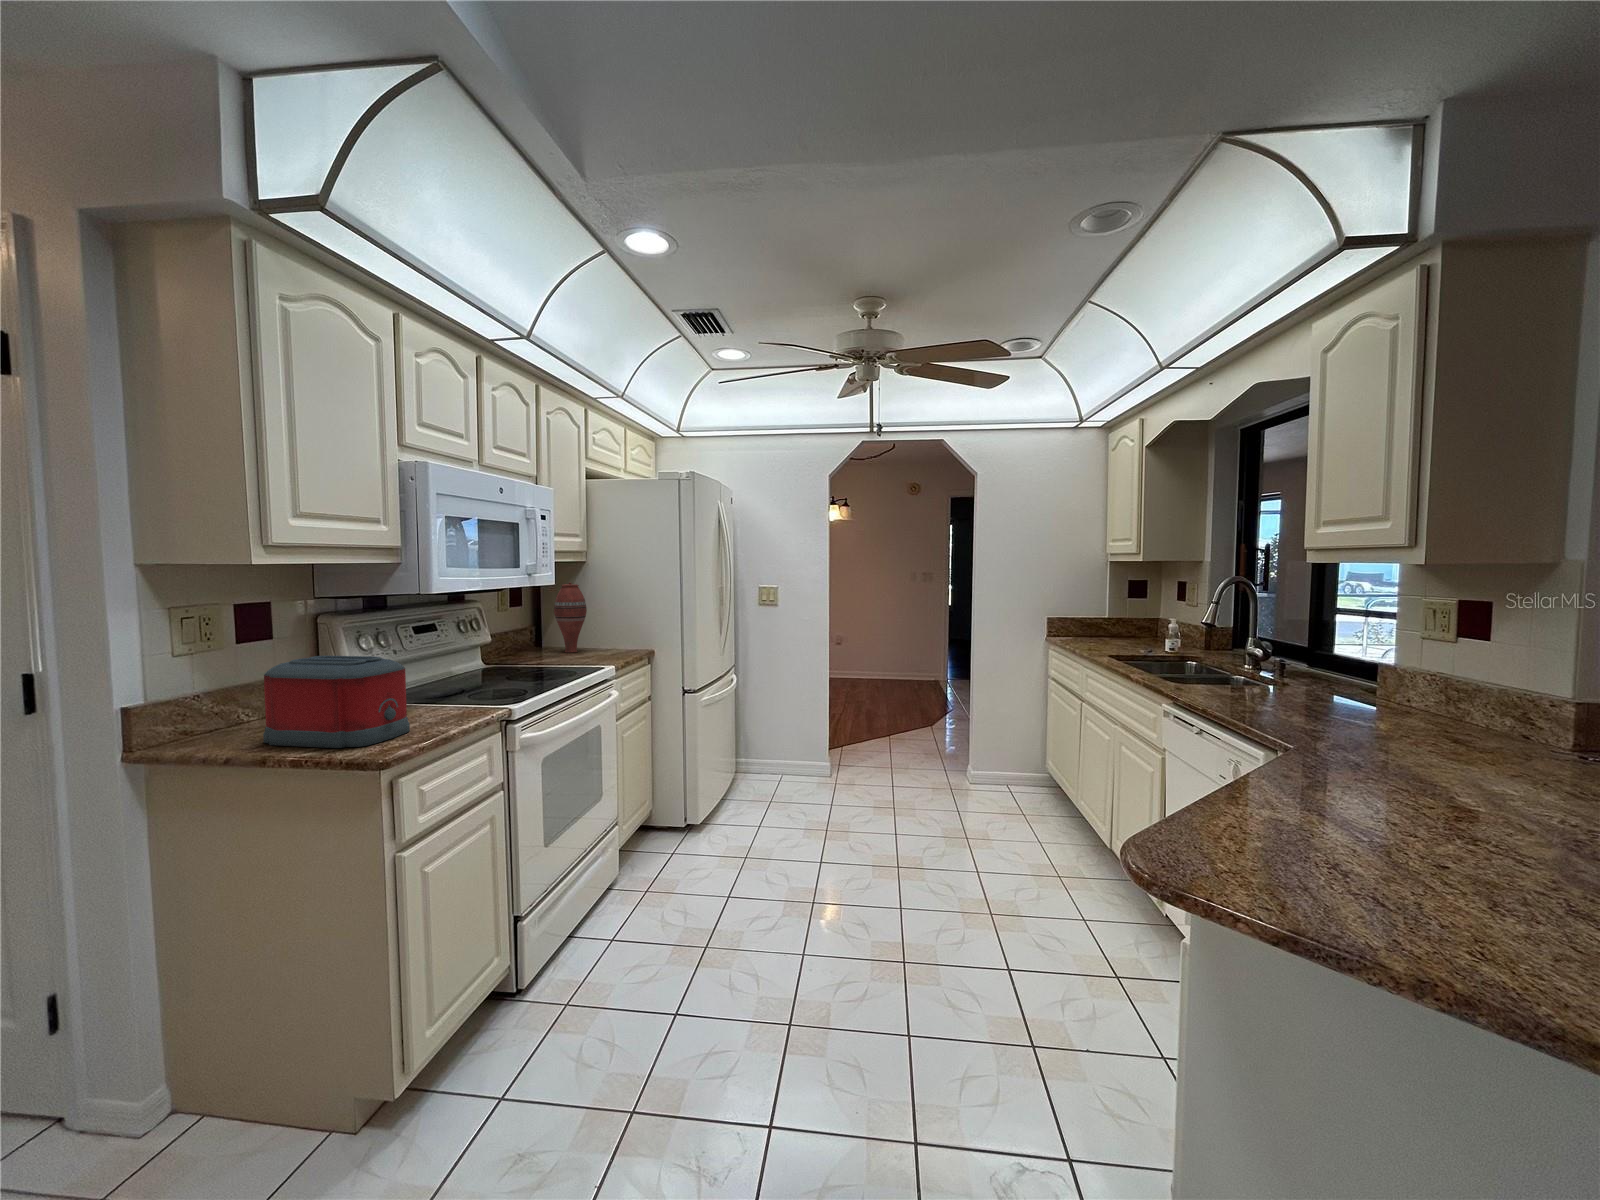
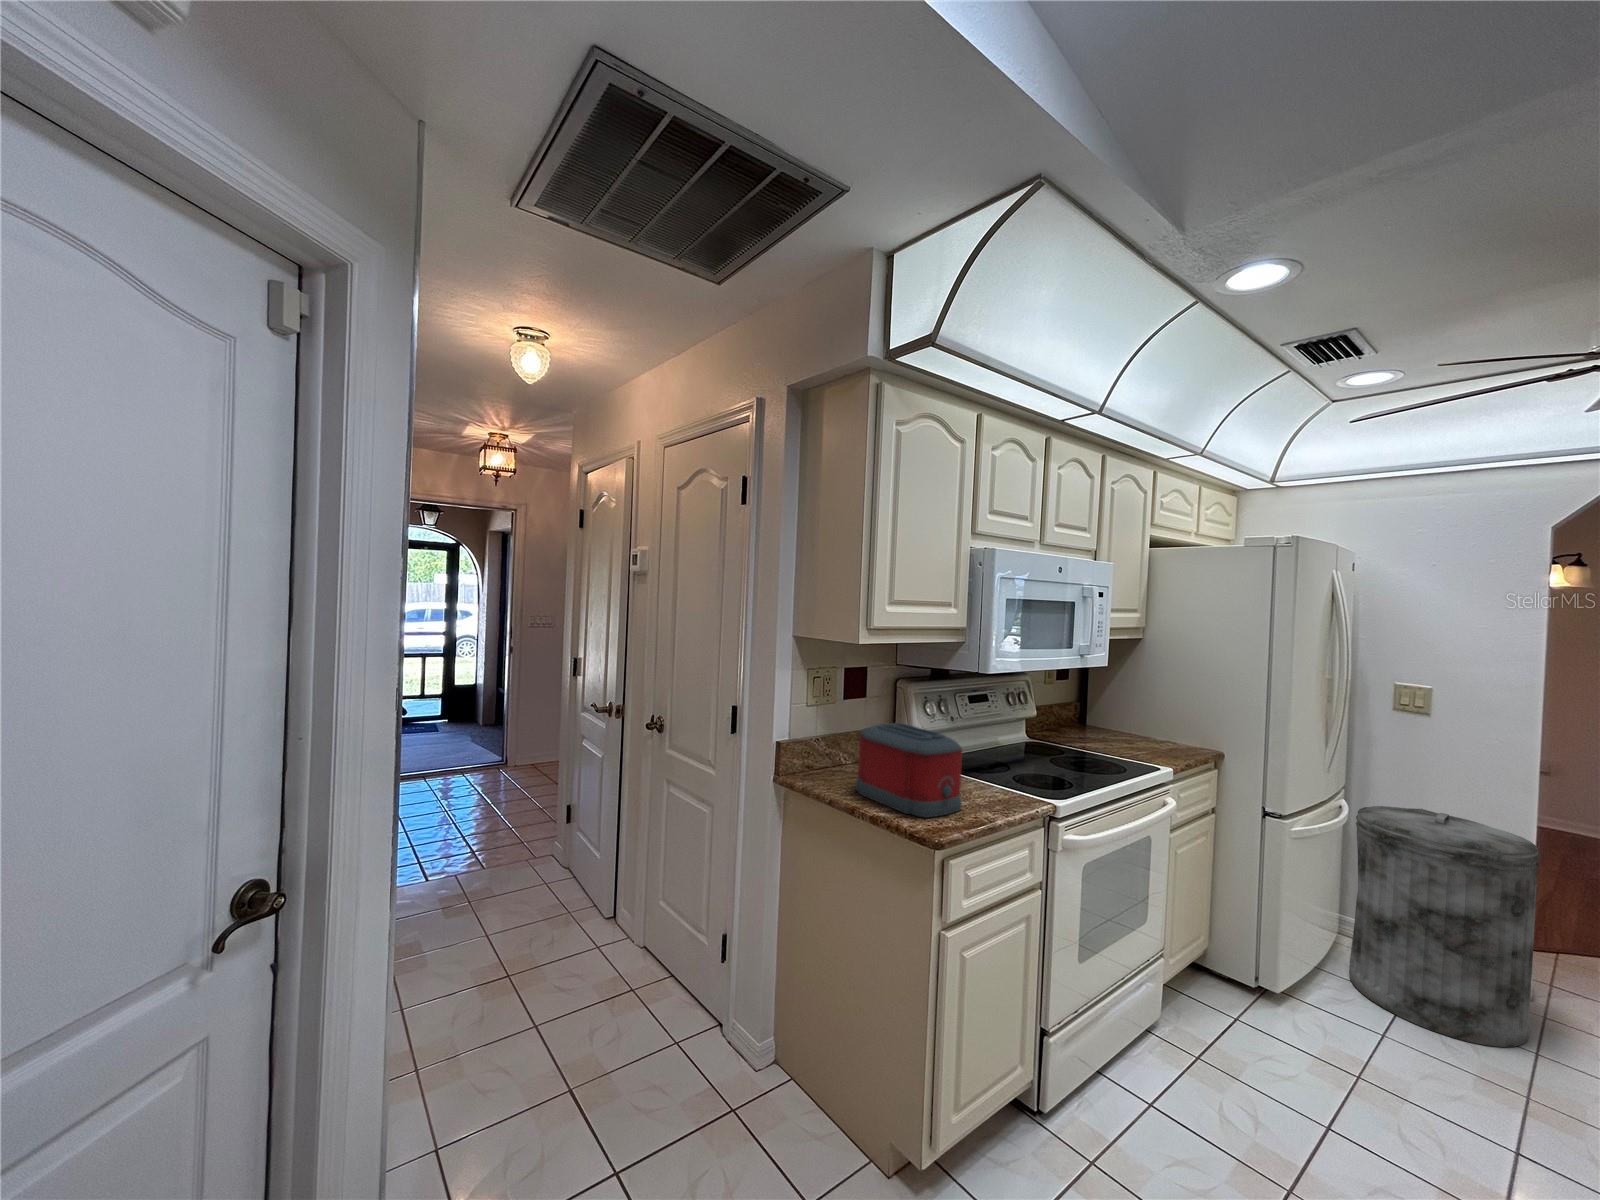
vase: present [554,583,587,653] -> none [1101,660,1138,737]
trash can: none [739,668,826,811] -> present [1349,806,1540,1047]

